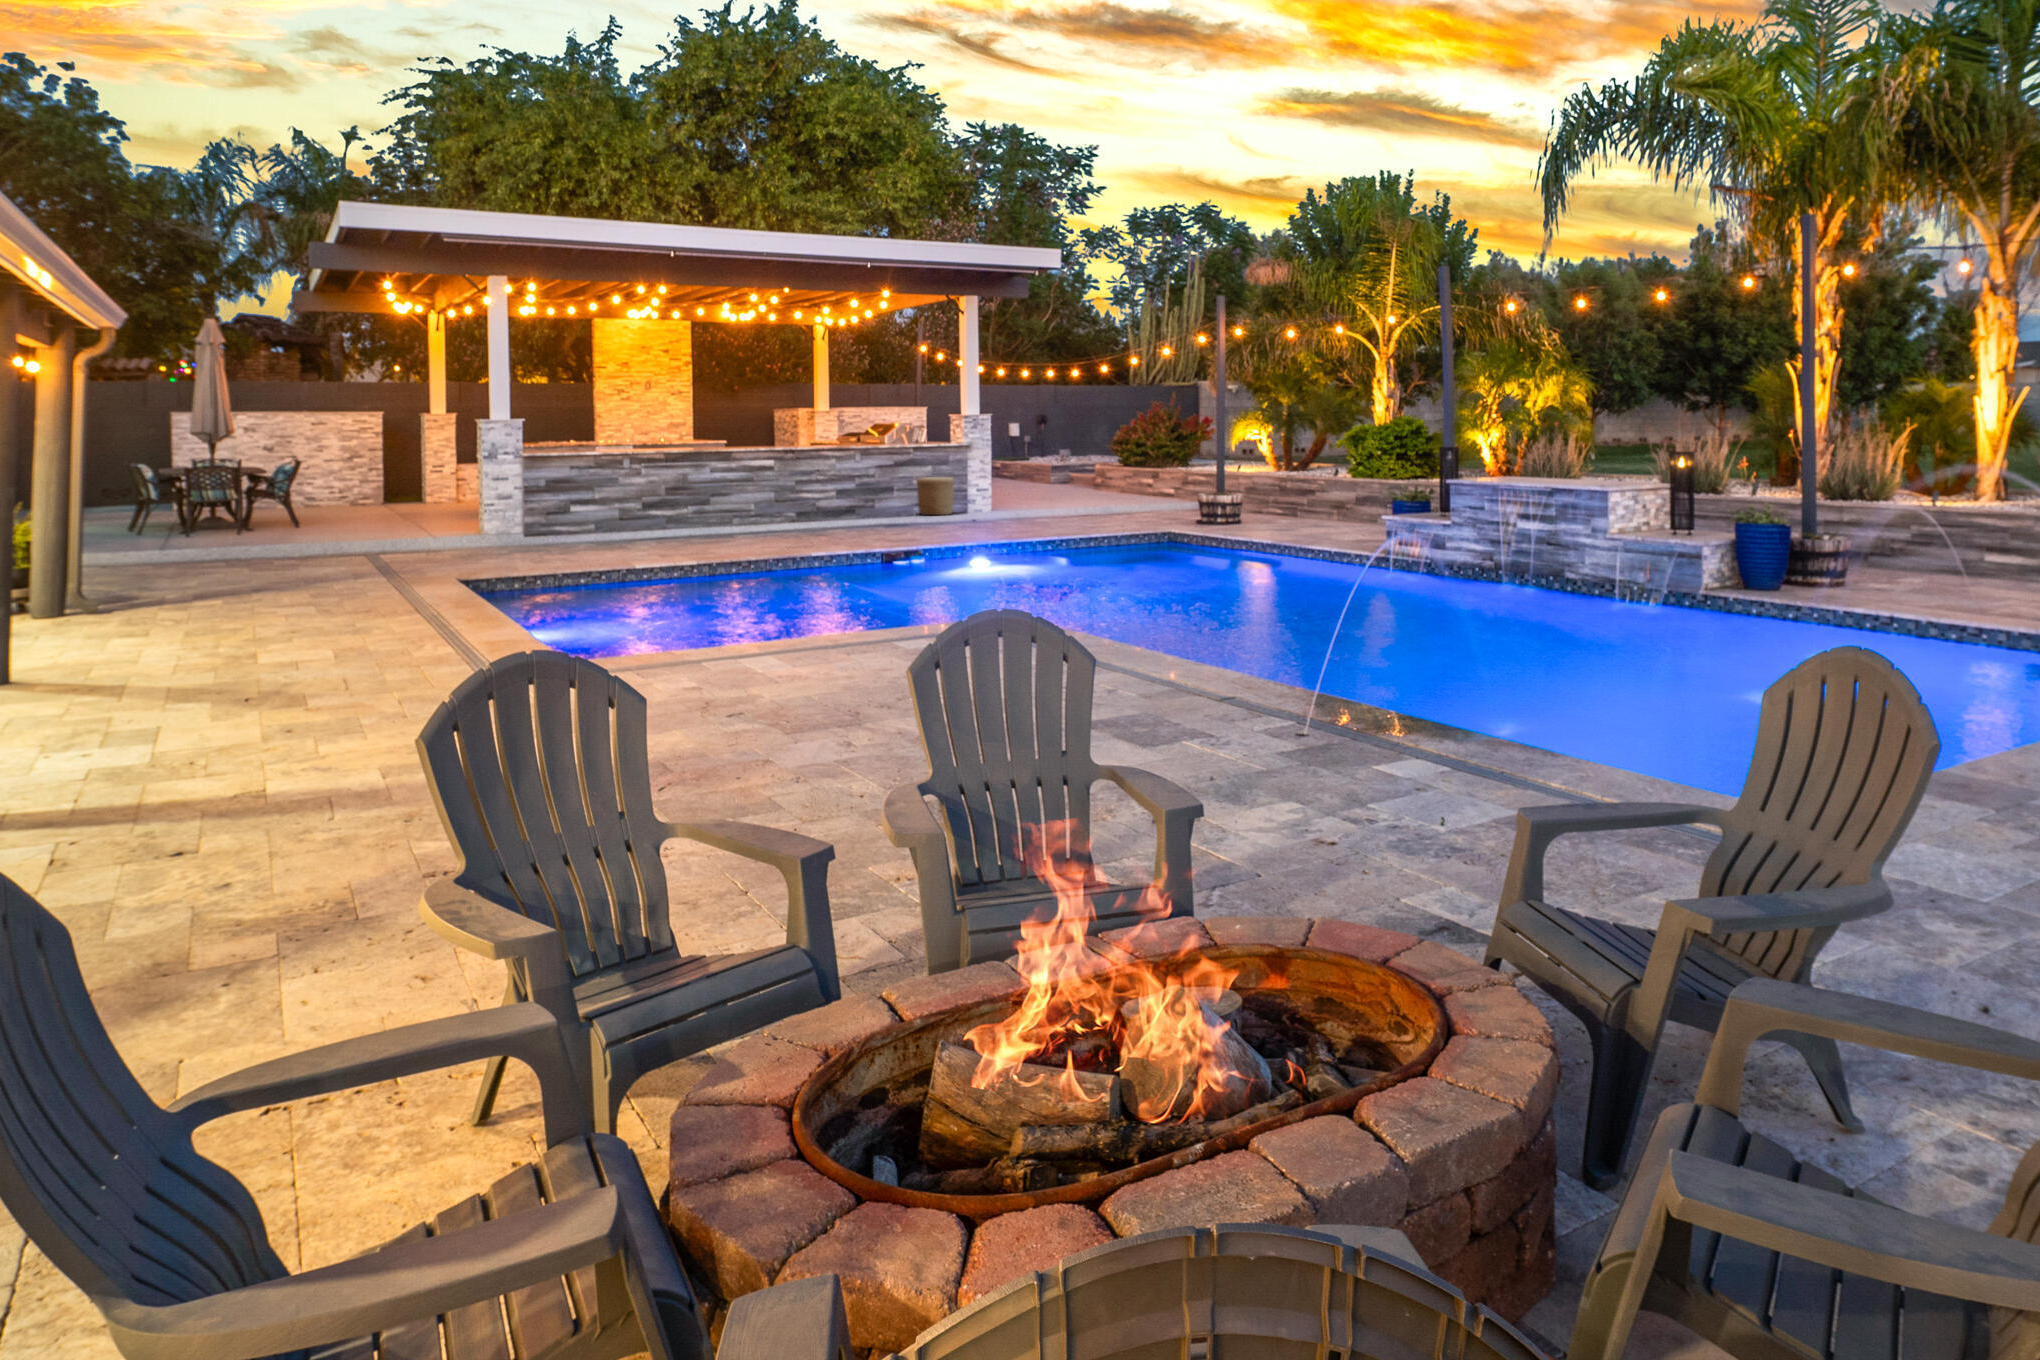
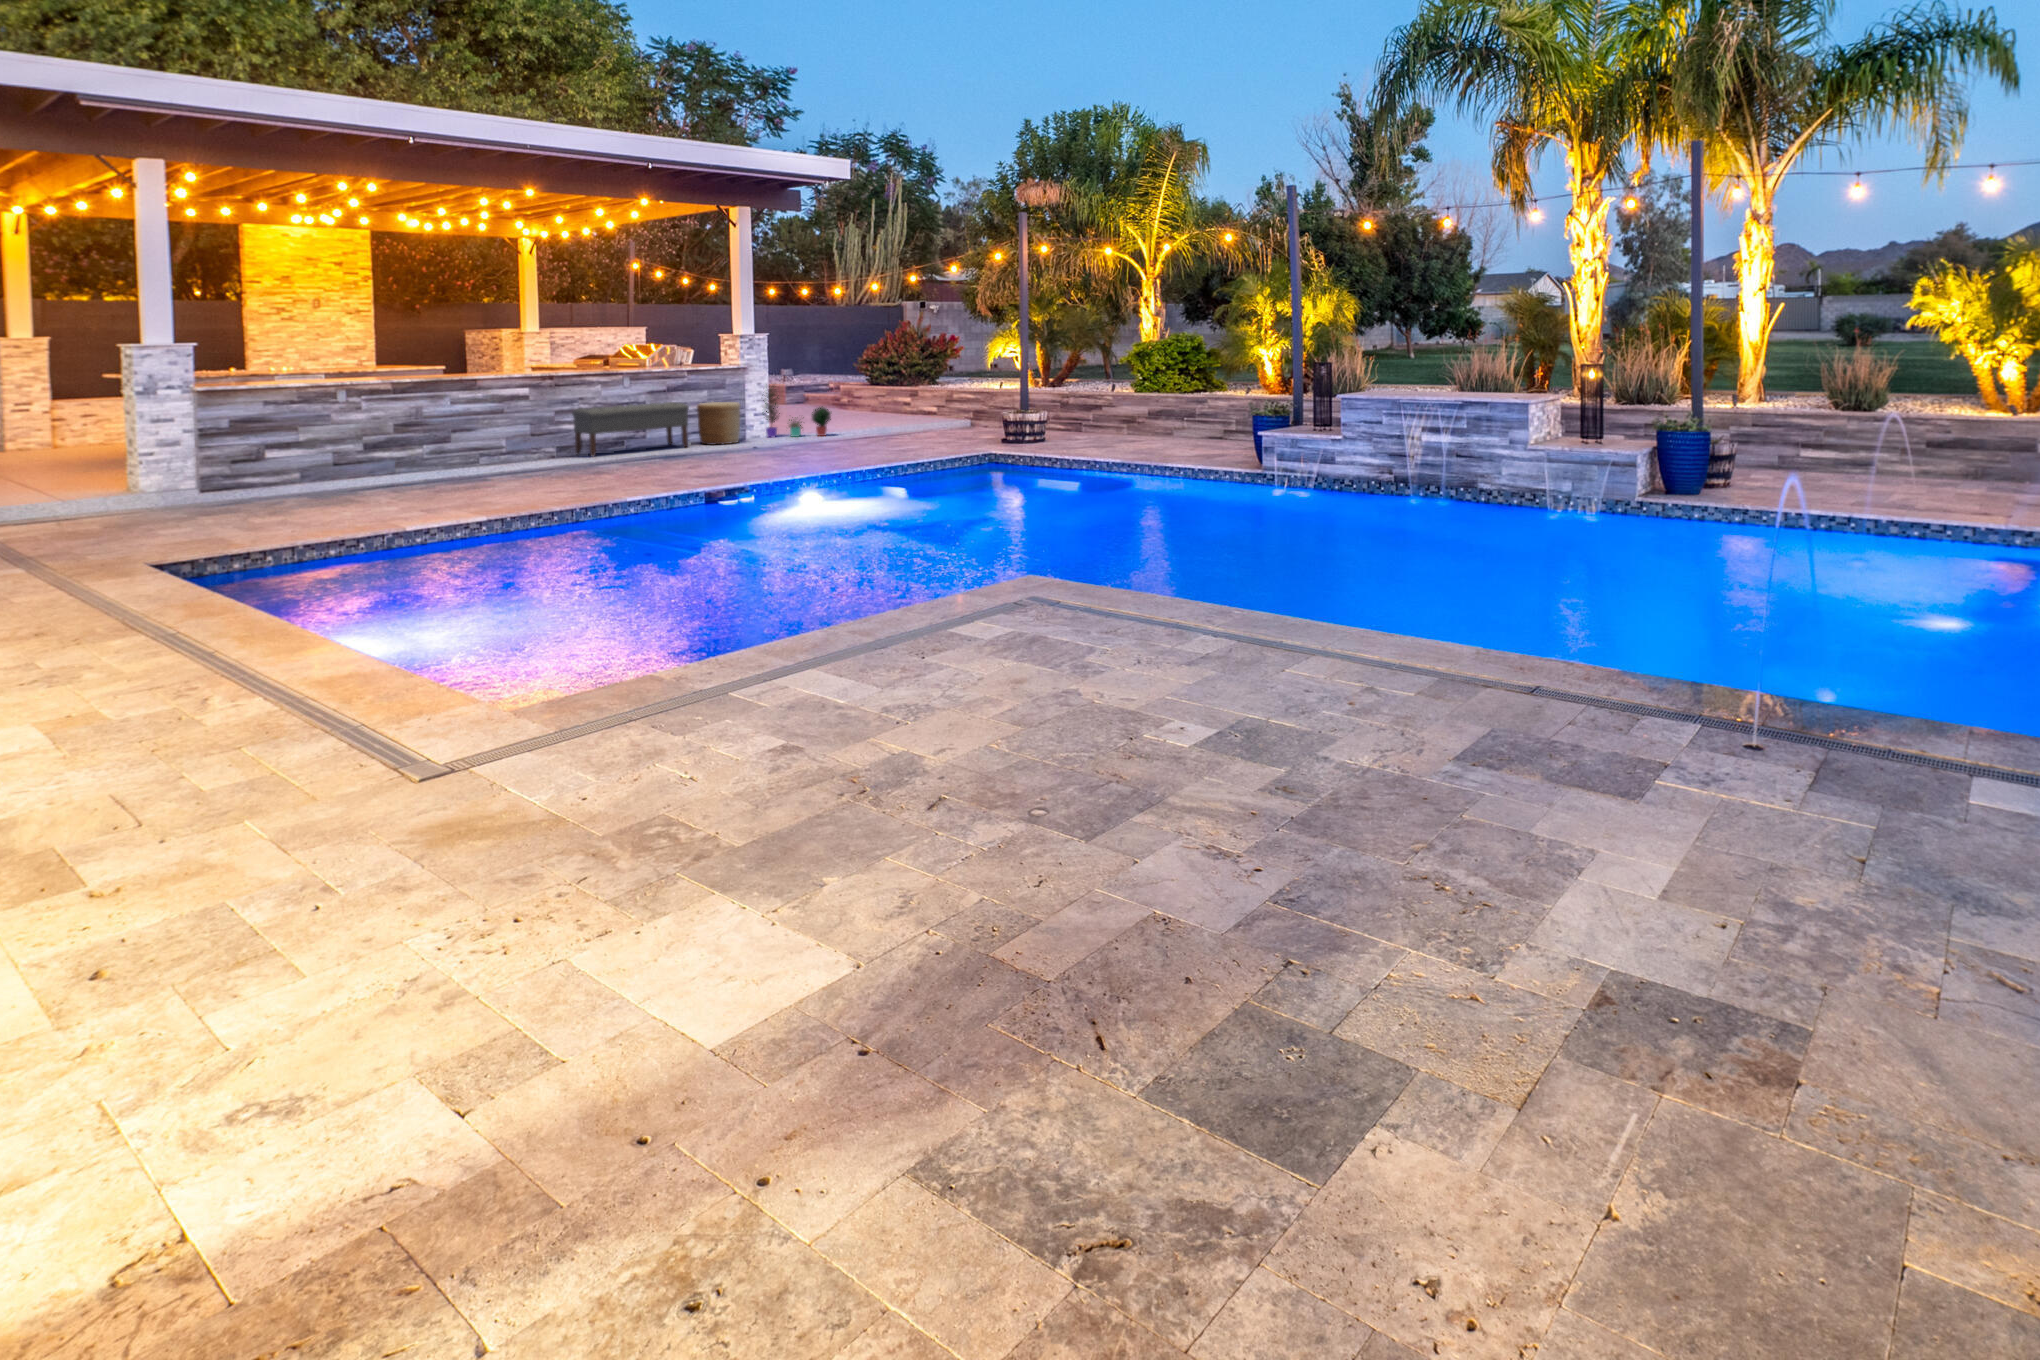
potted plant: none [976,461,1040,511] -> present [763,386,831,437]
bench: none [808,476,906,521] -> present [572,402,689,457]

